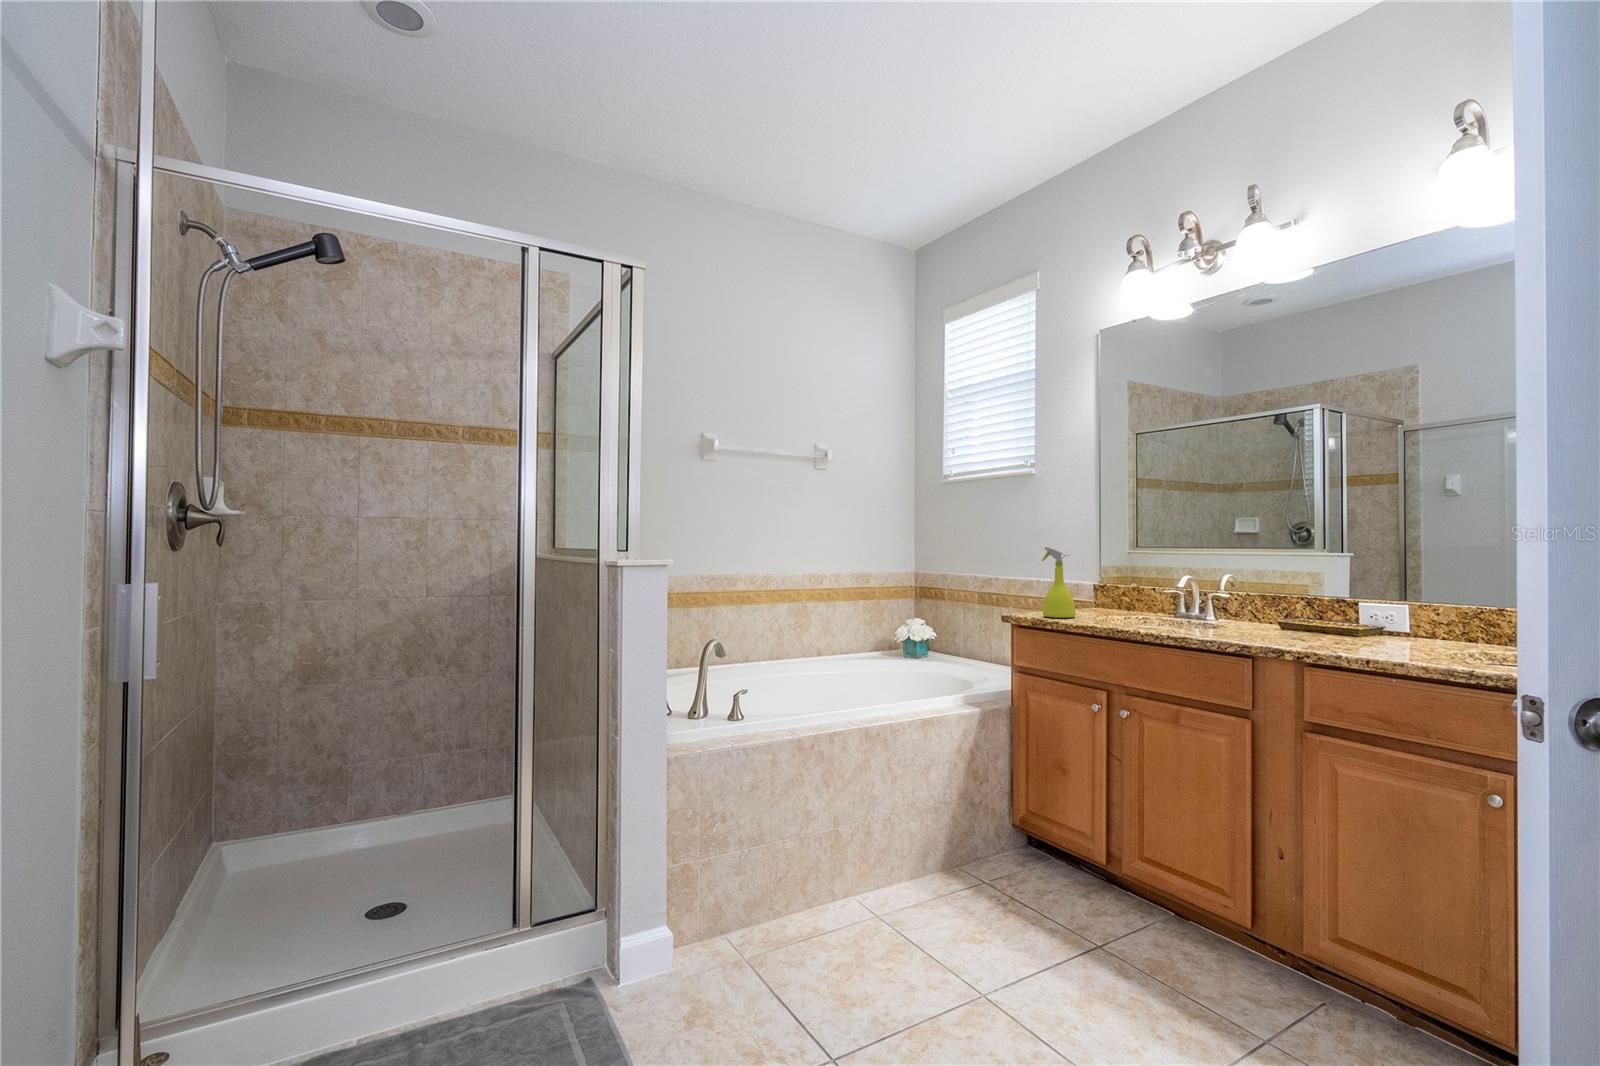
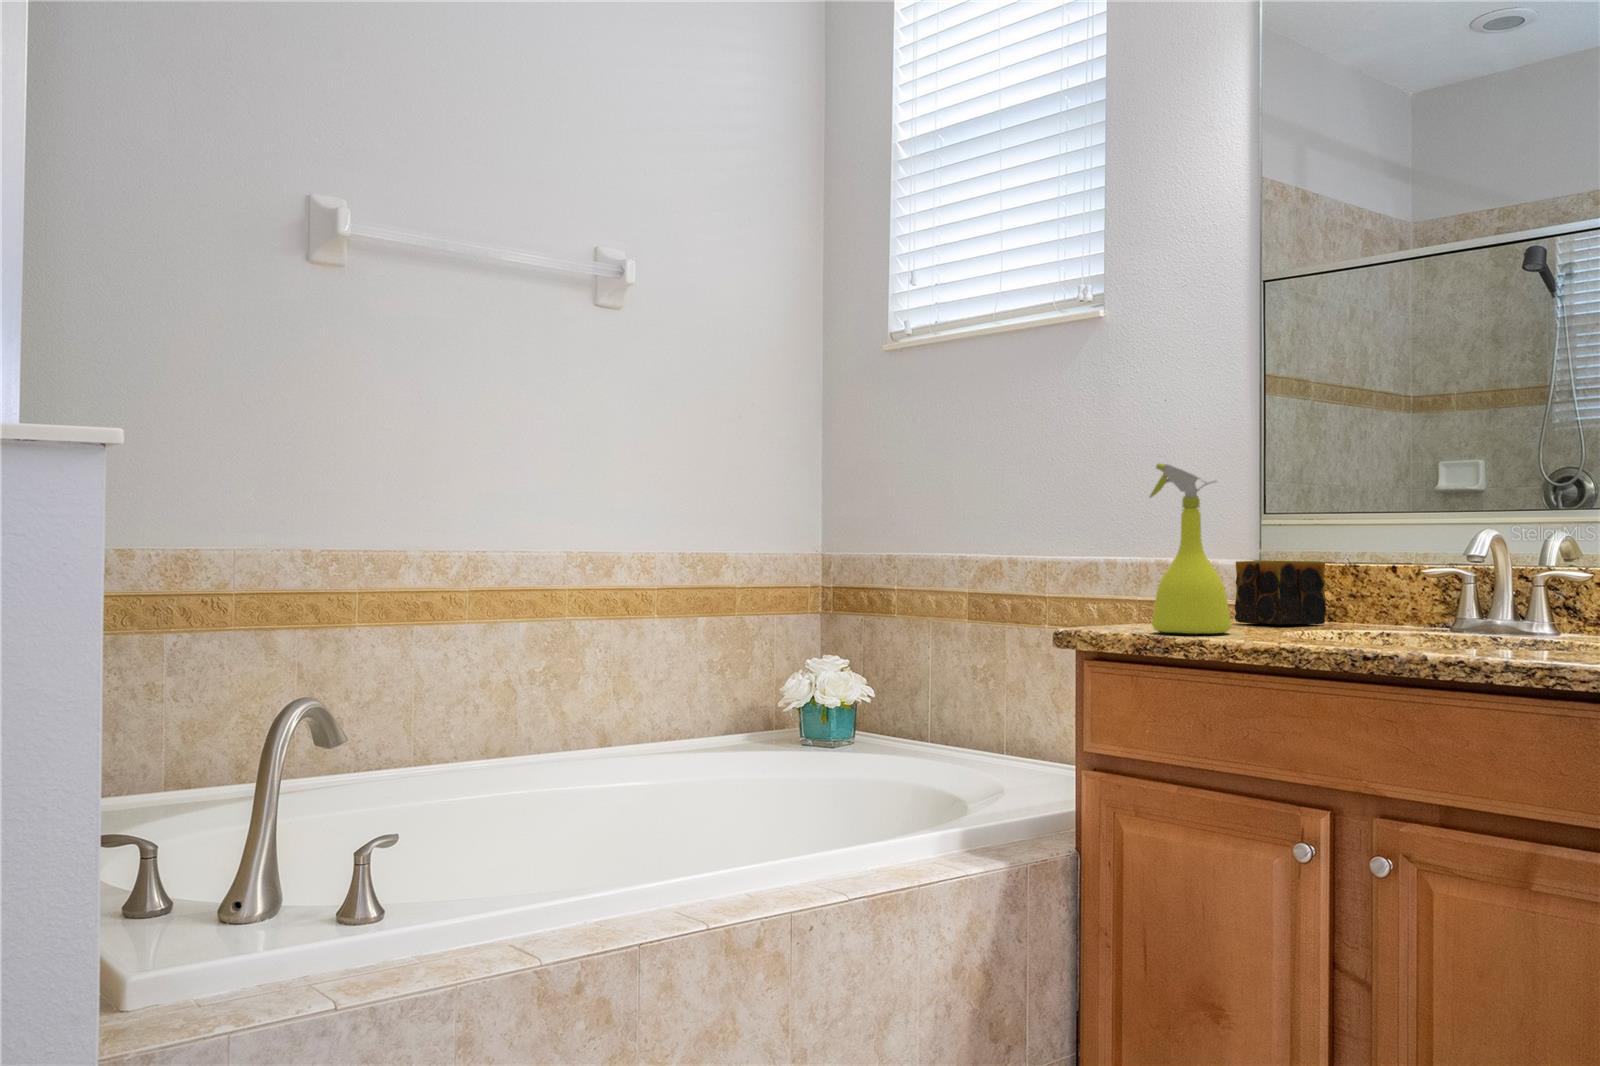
candle: none [1085,585,1124,613] -> present [1235,561,1326,625]

